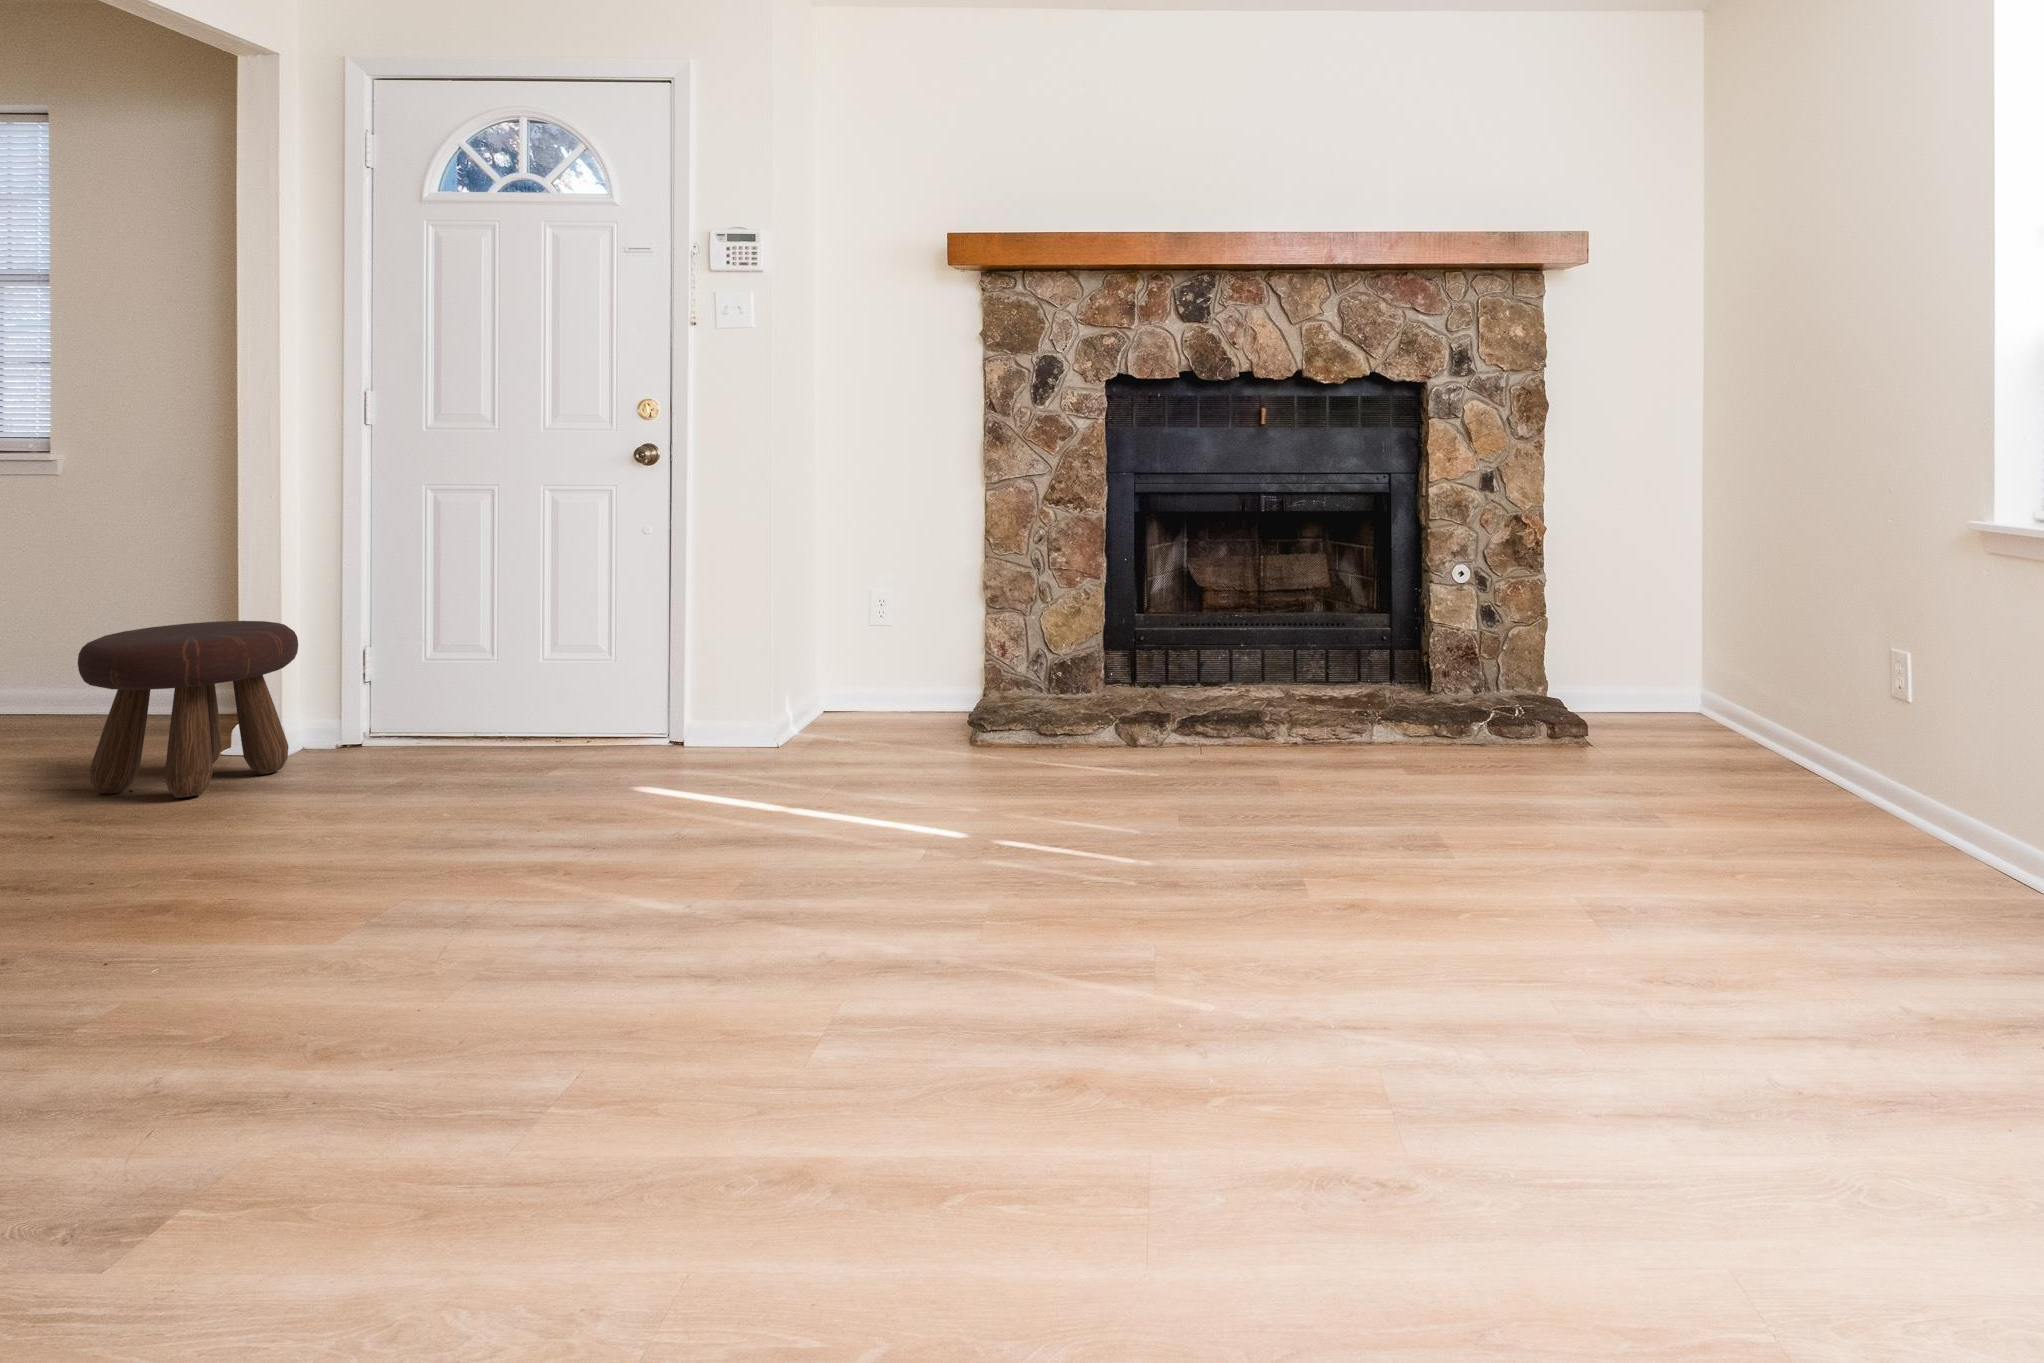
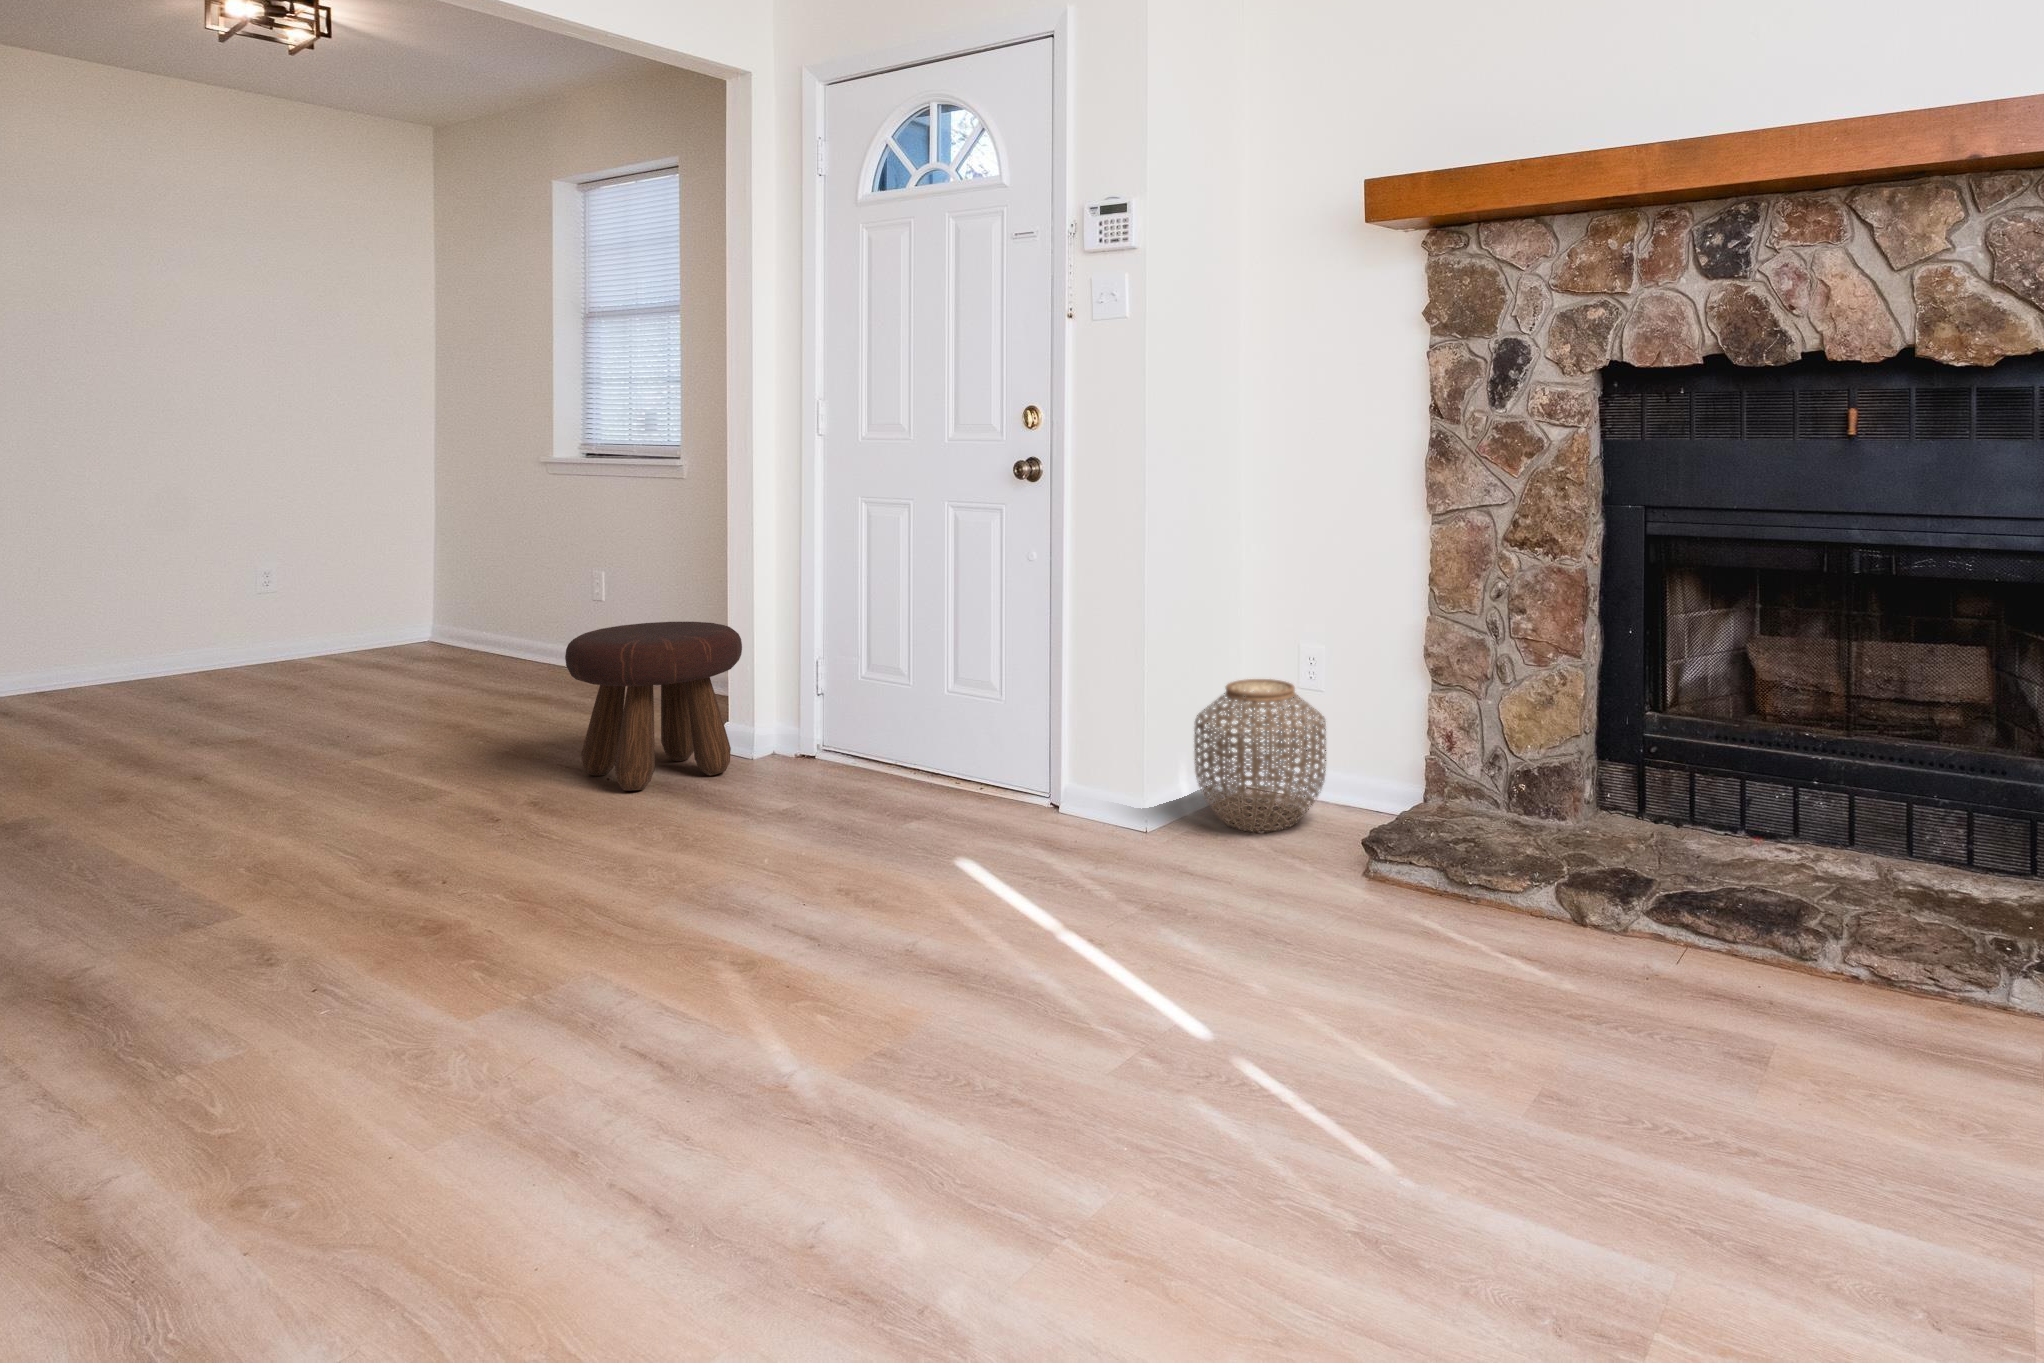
woven basket: none [806,618,913,737] -> present [1194,679,1326,832]

